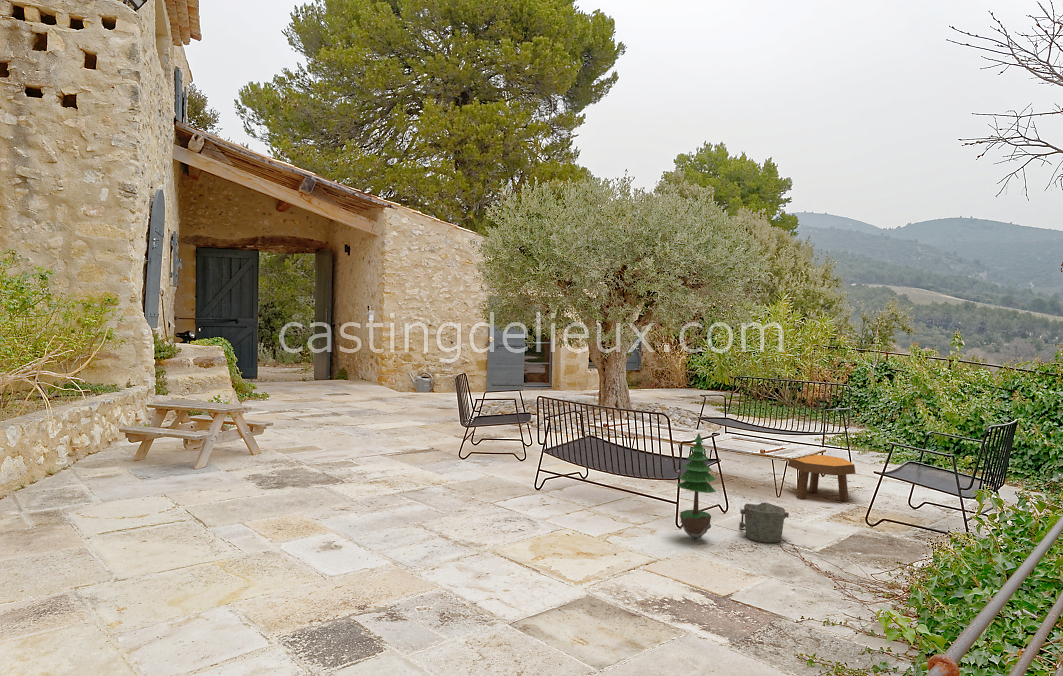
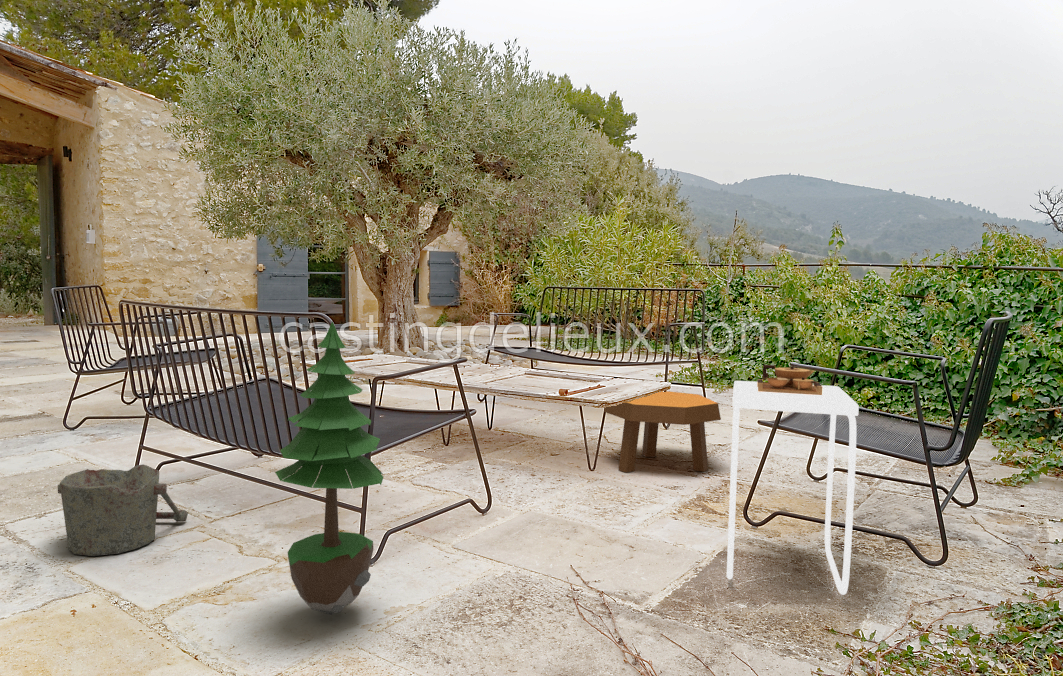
side table: none [852,452,908,551] -> present [727,365,859,595]
bucket: present [739,502,789,543] -> present [58,465,188,556]

